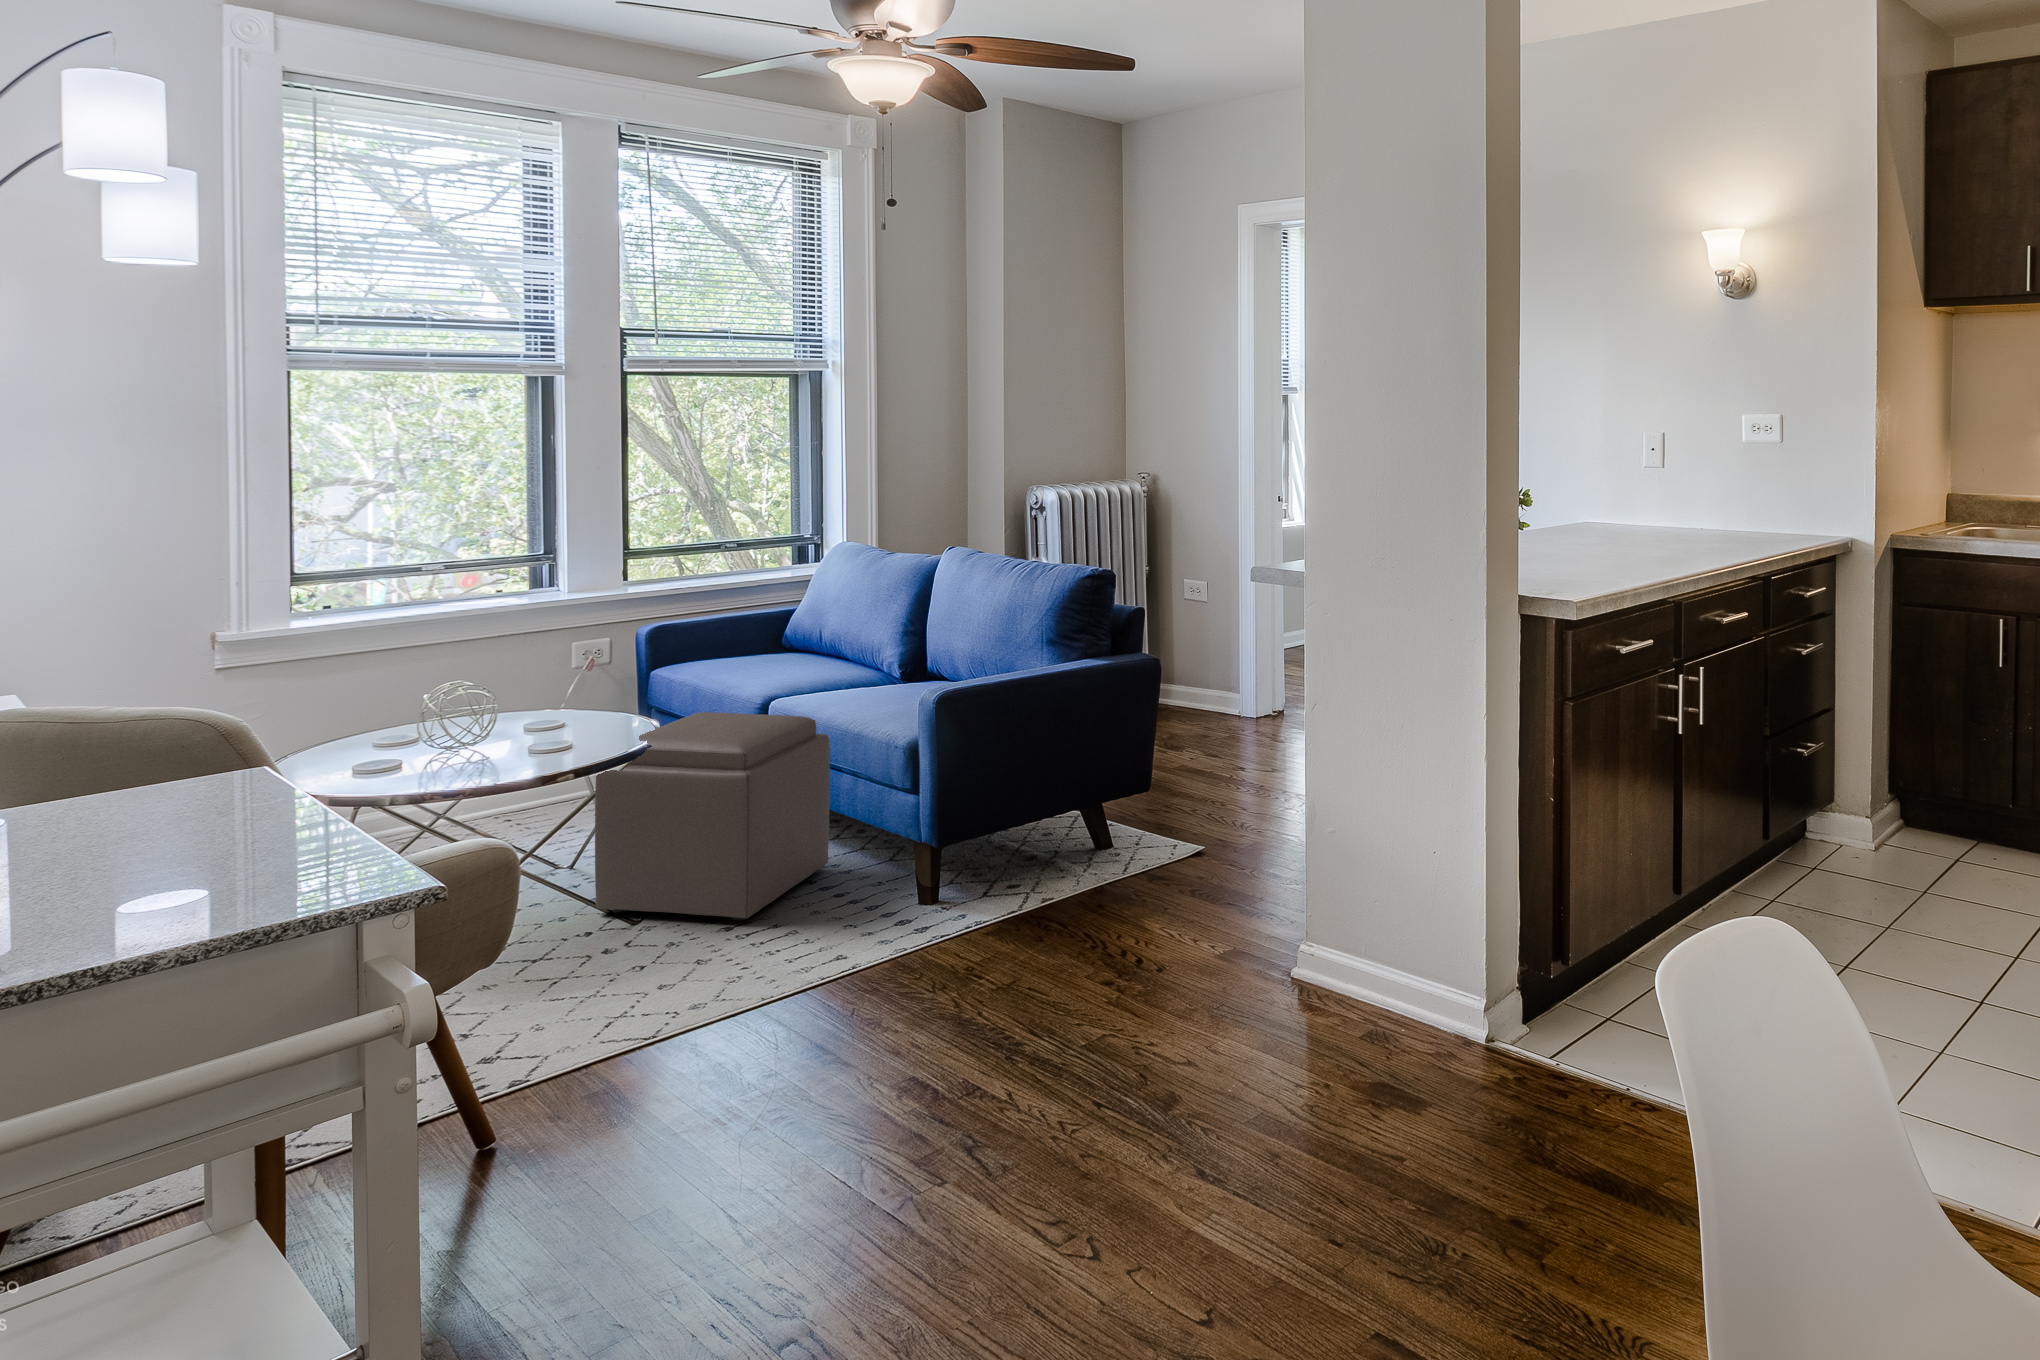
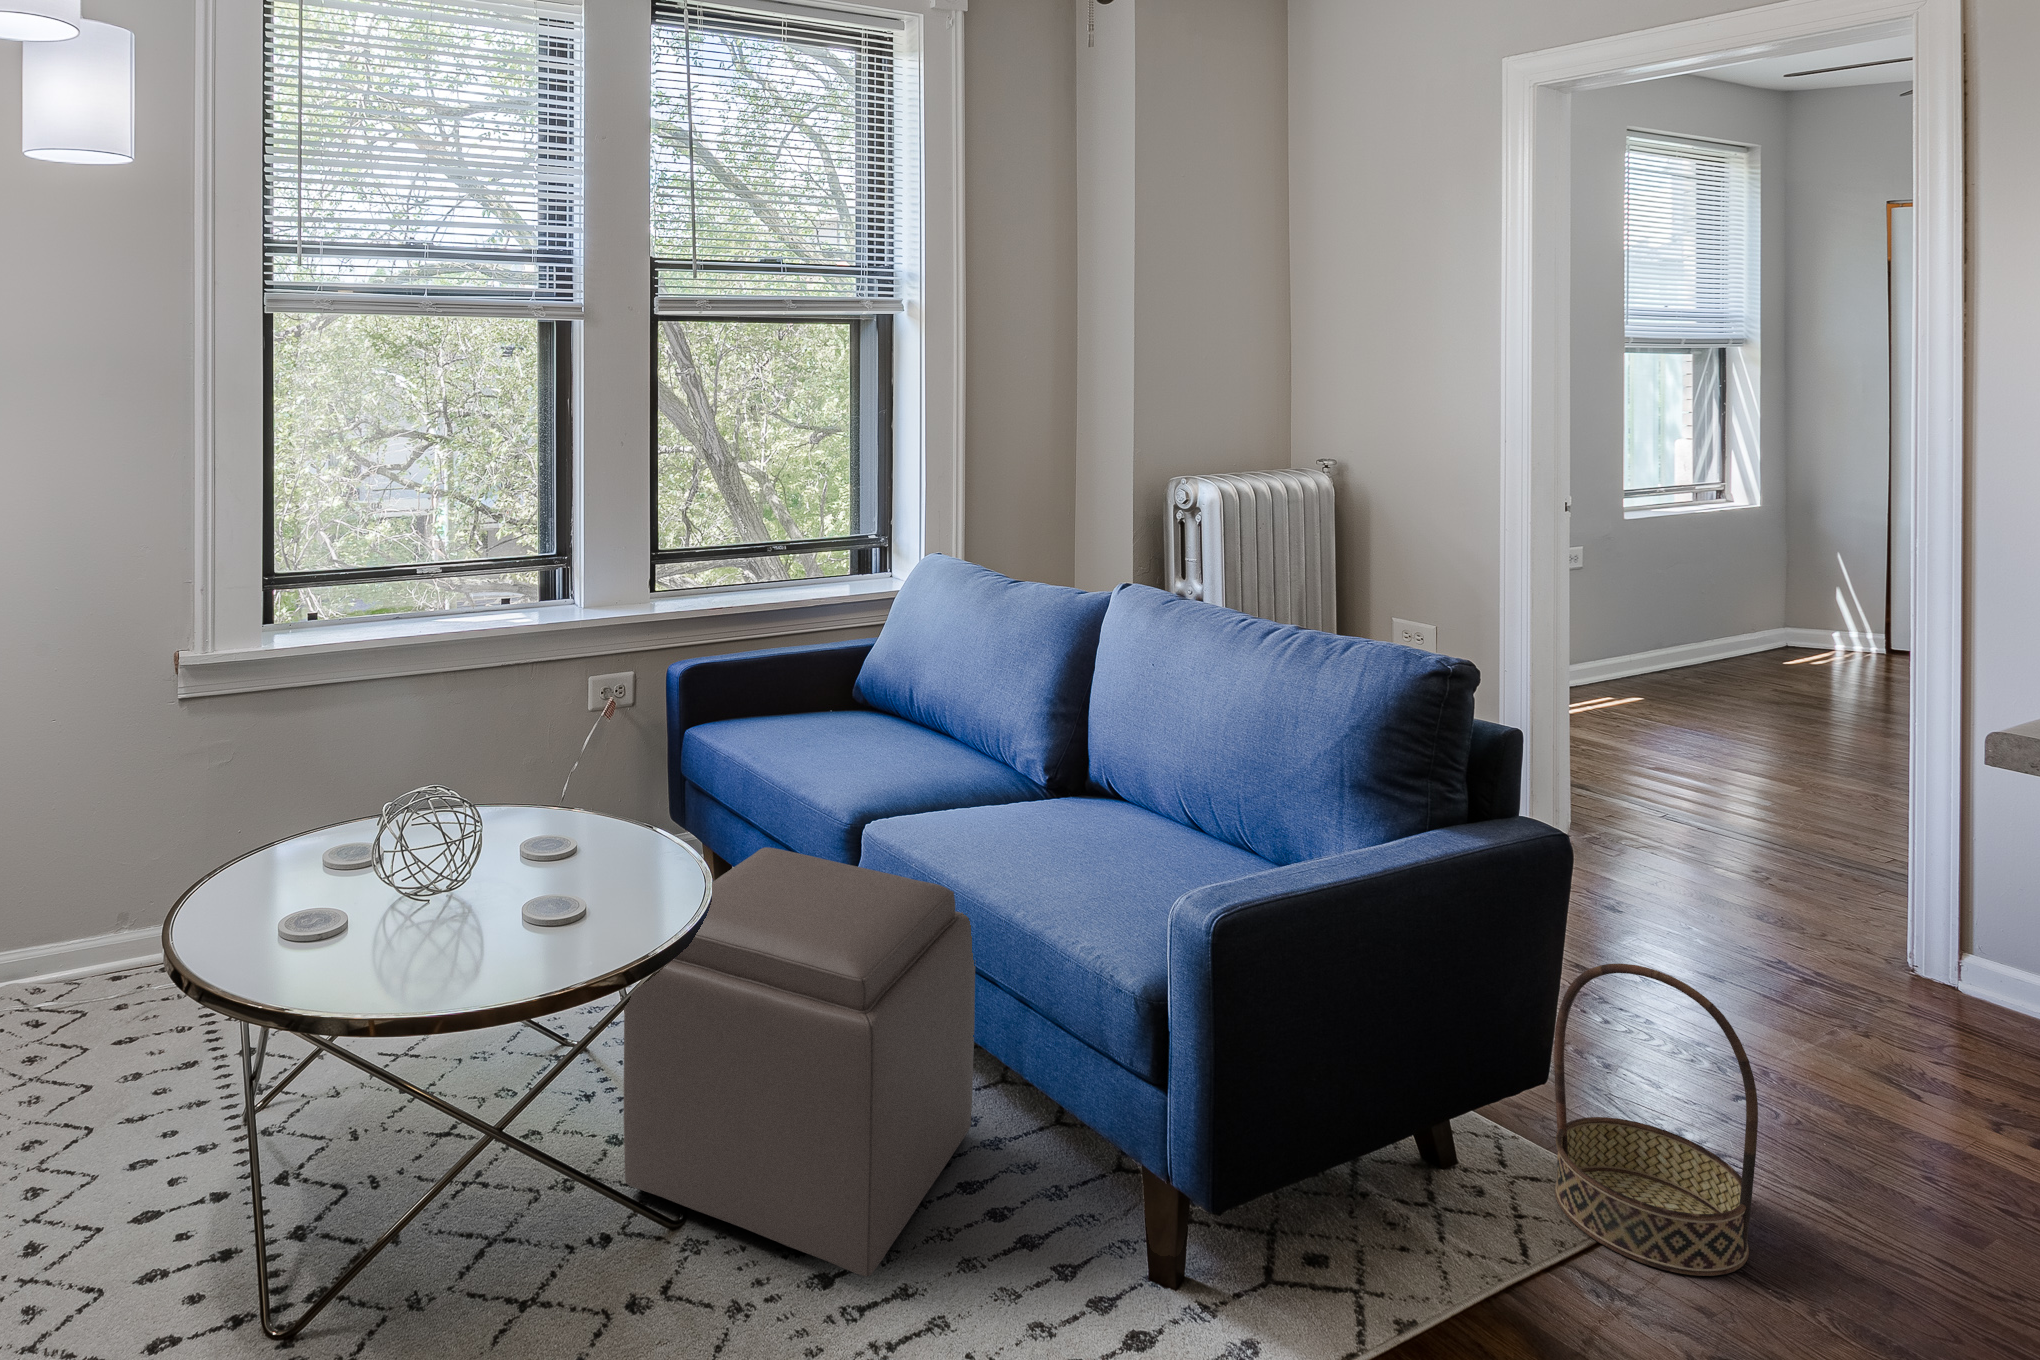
basket: none [1155,716,1240,865] -> present [1554,964,1758,1276]

